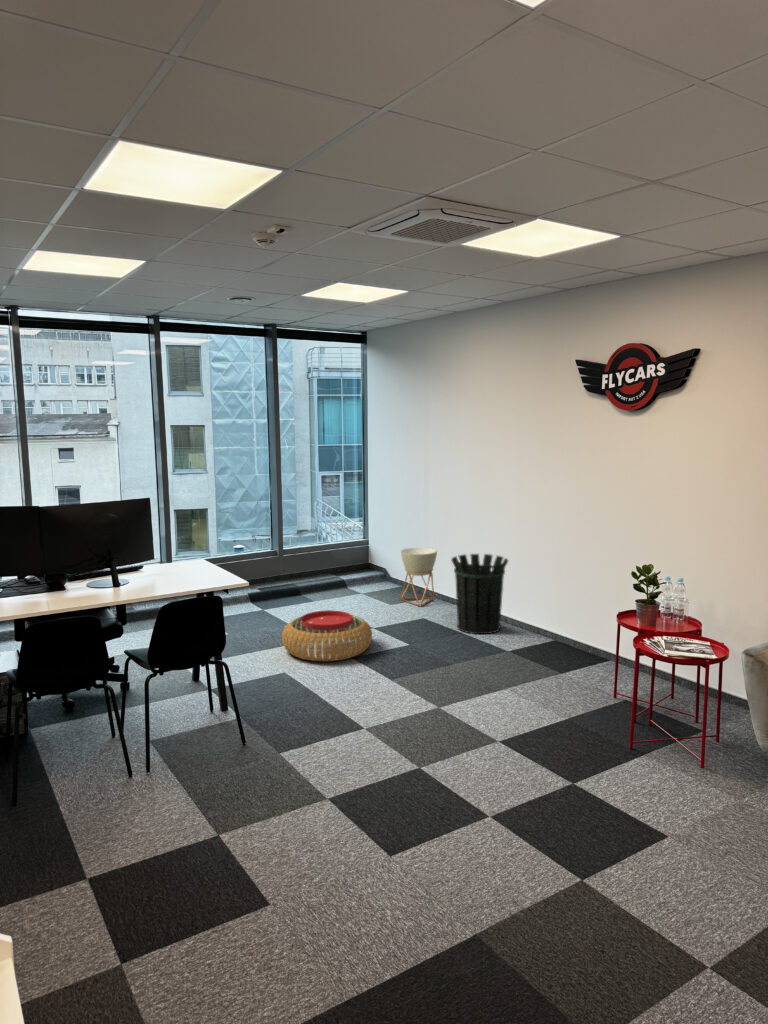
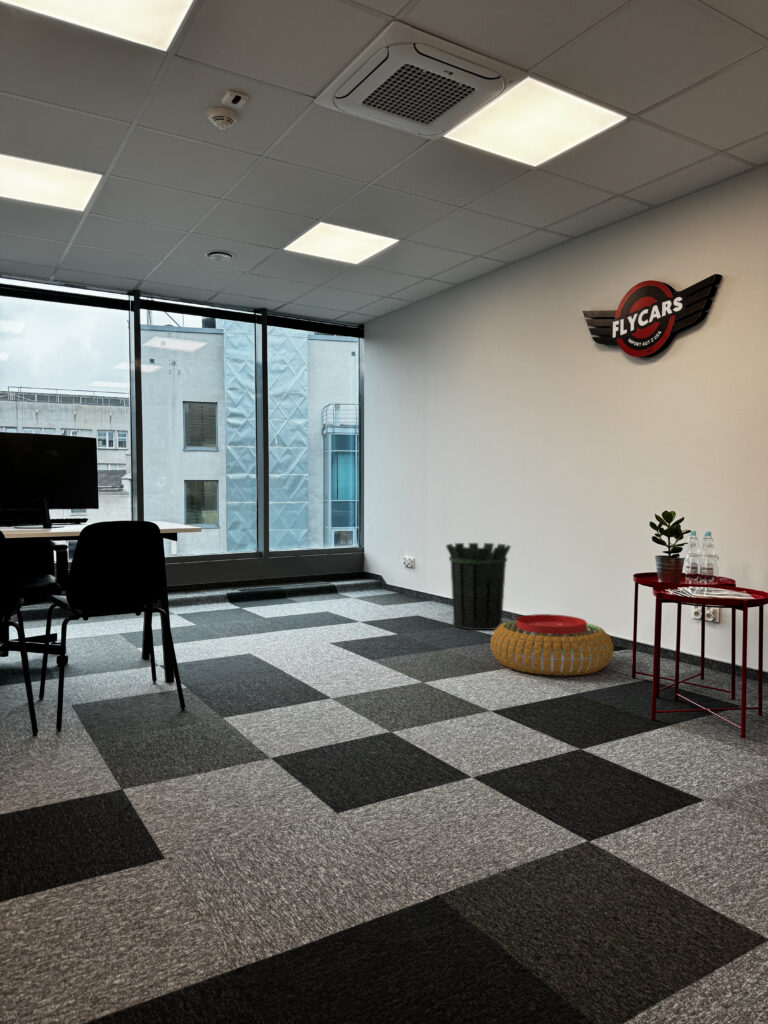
planter: present [400,548,437,606] -> none [392,546,433,610]
pouf: present [282,610,372,661] -> present [491,614,614,676]

